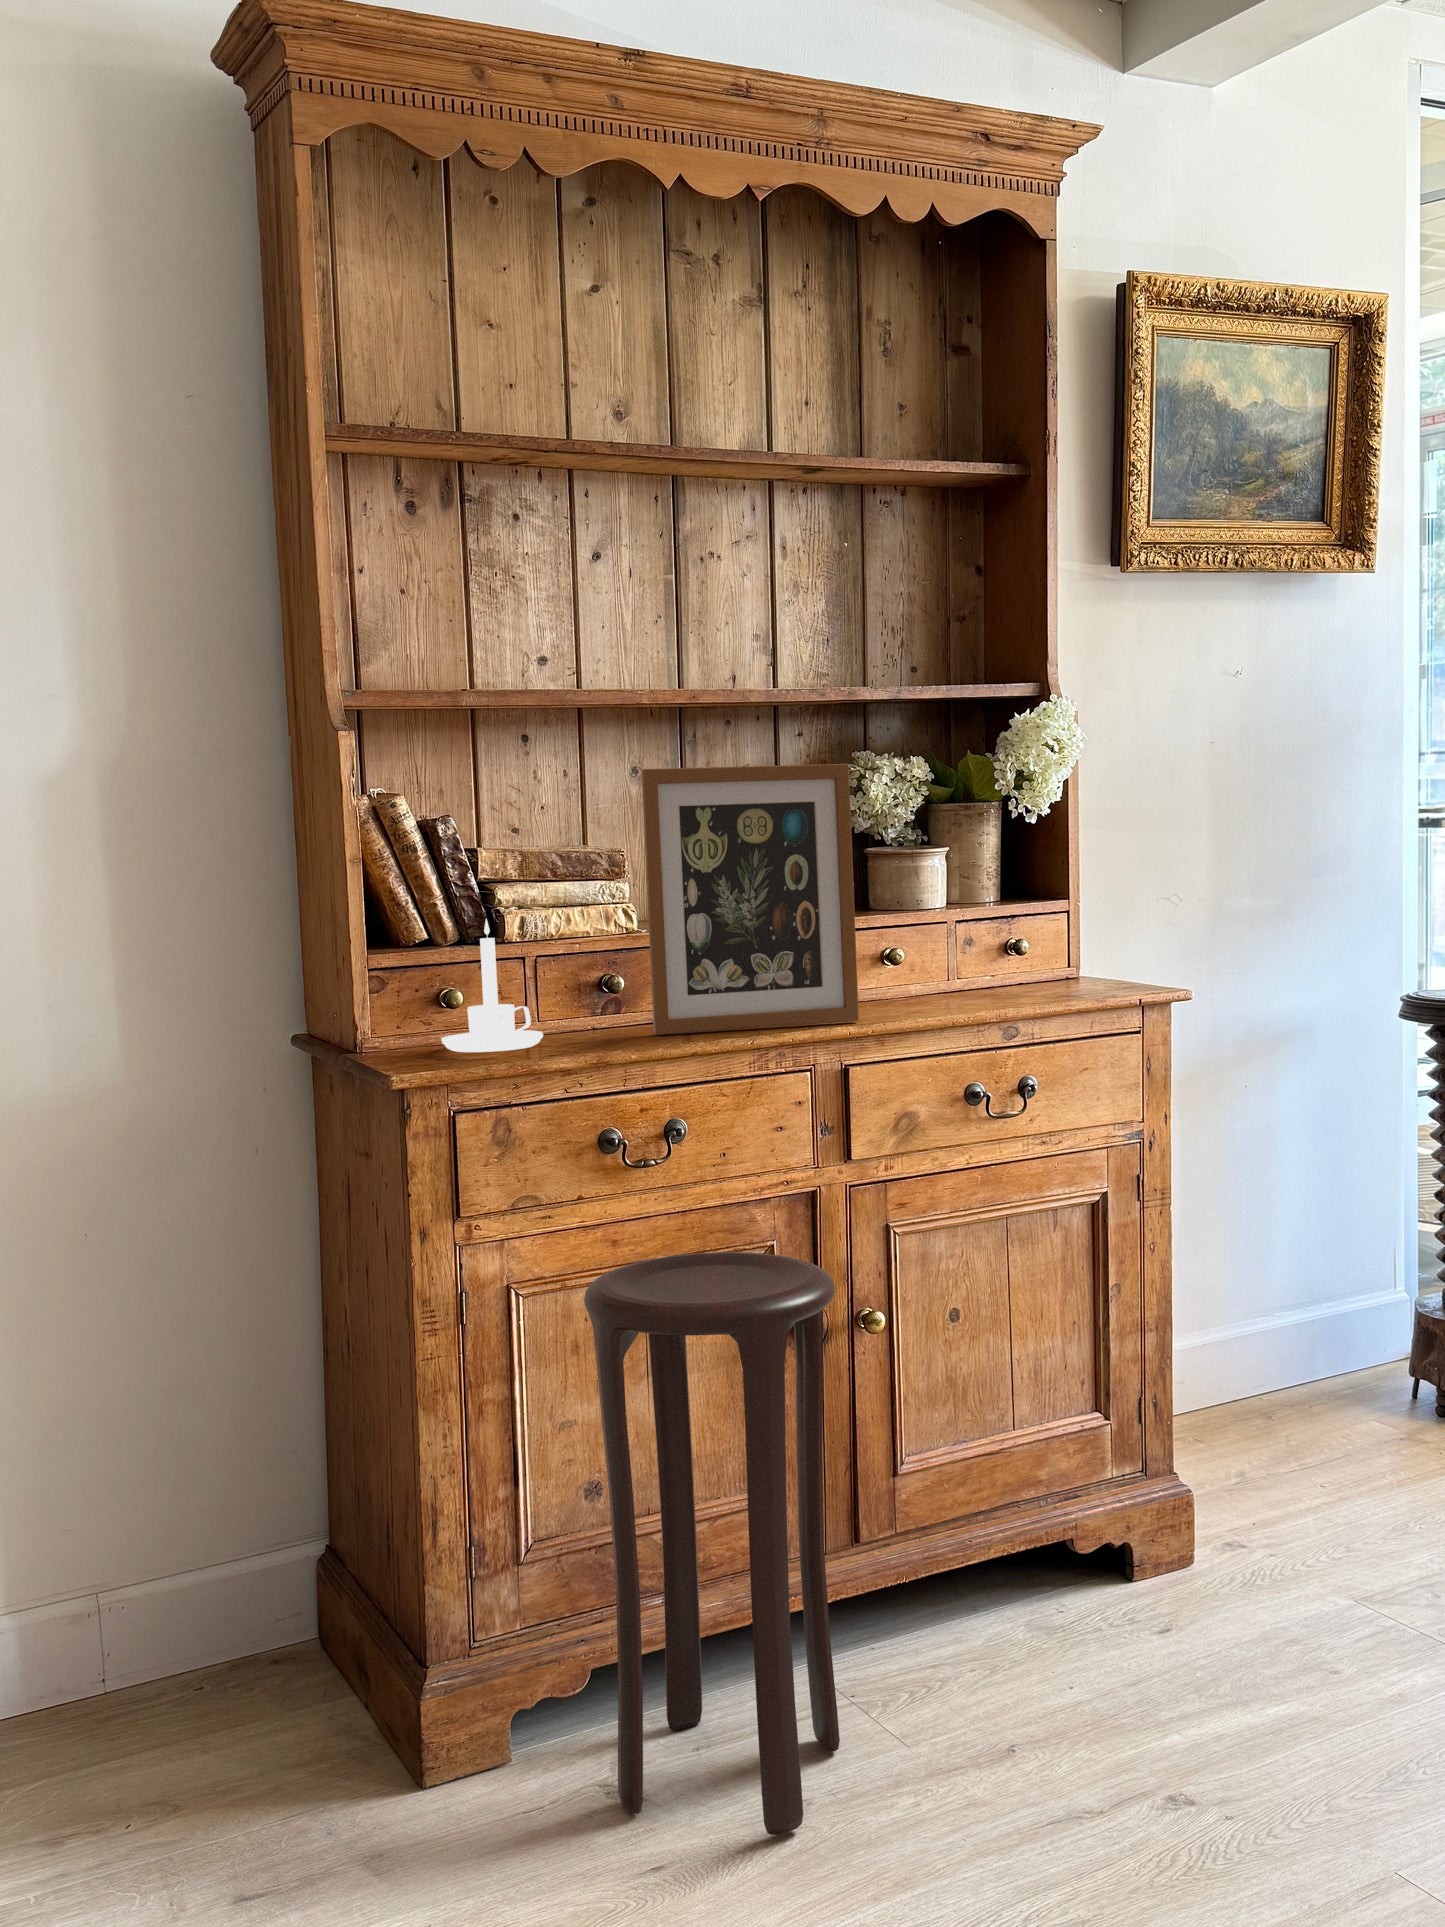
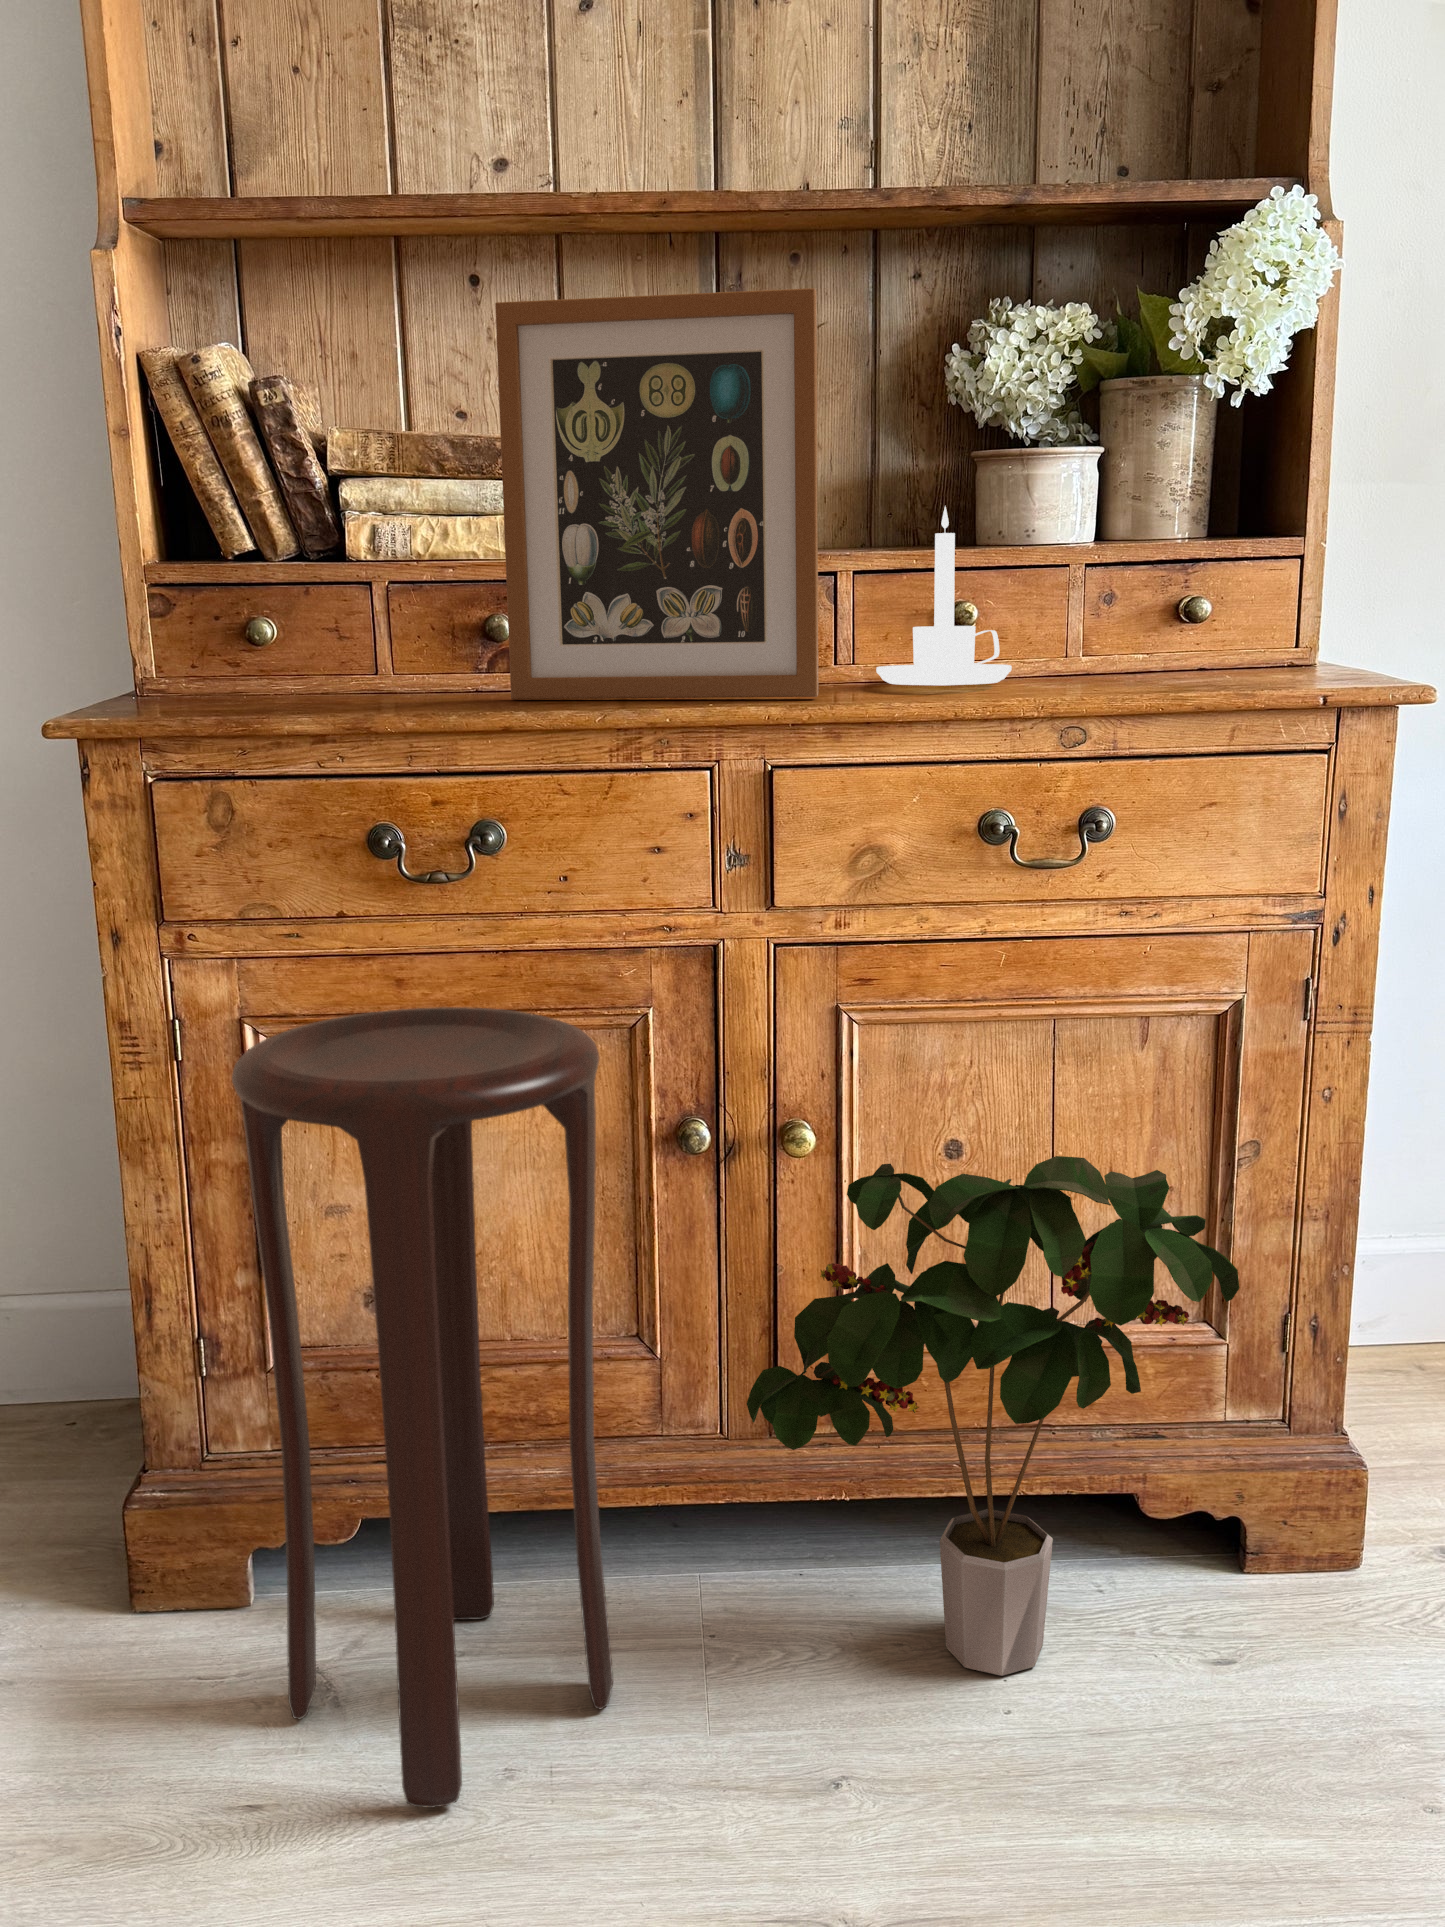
candle holder: present [442,919,543,1052] -> present [876,506,1012,685]
potted plant: none [879,1305,1153,1669] -> present [747,1156,1239,1676]

